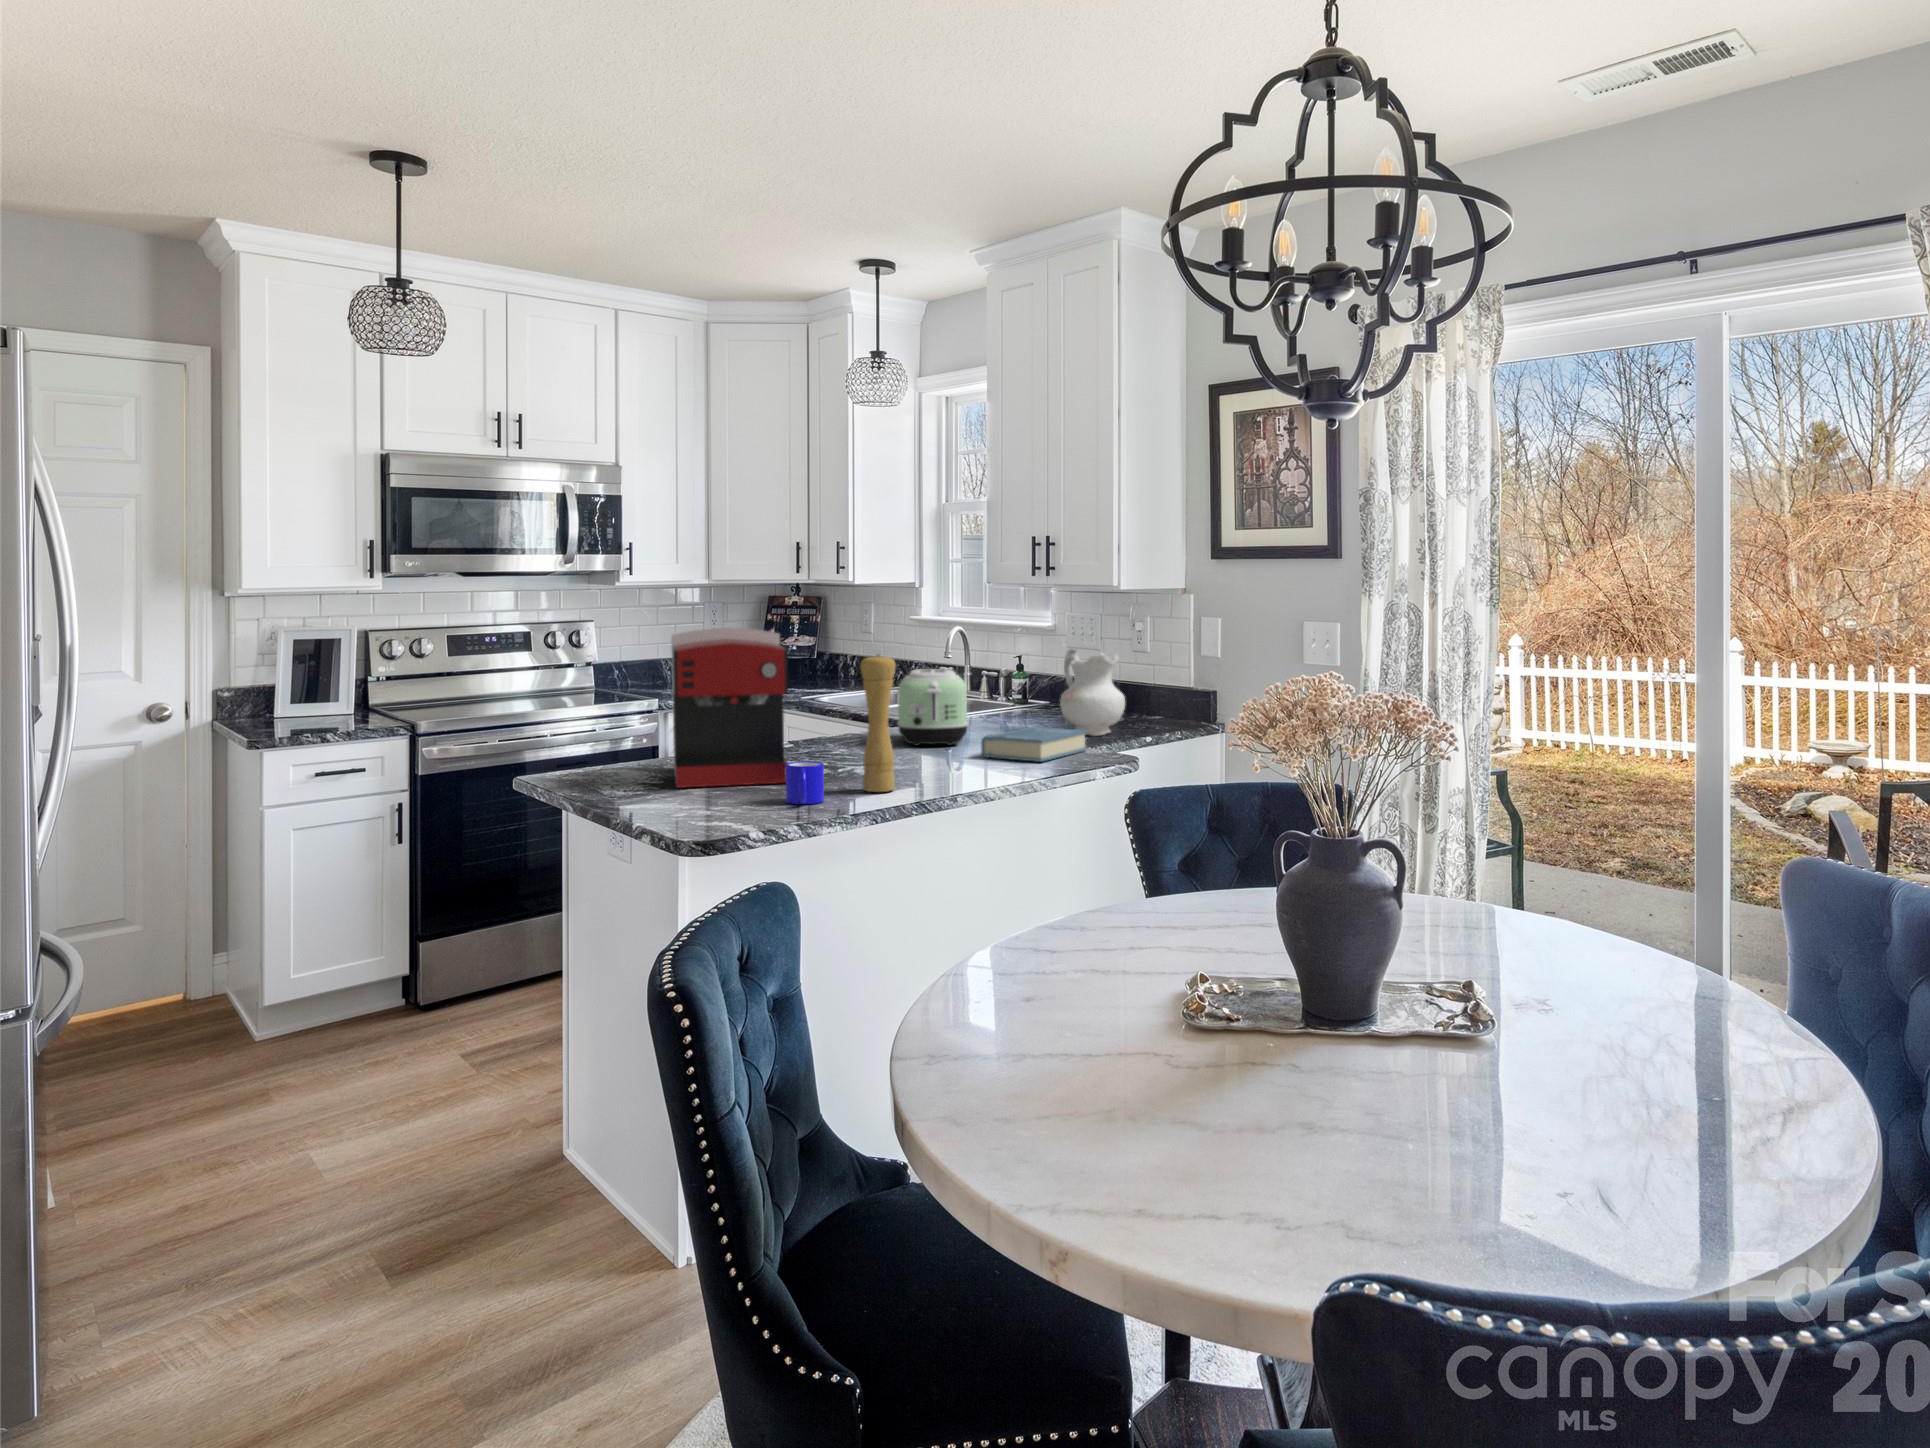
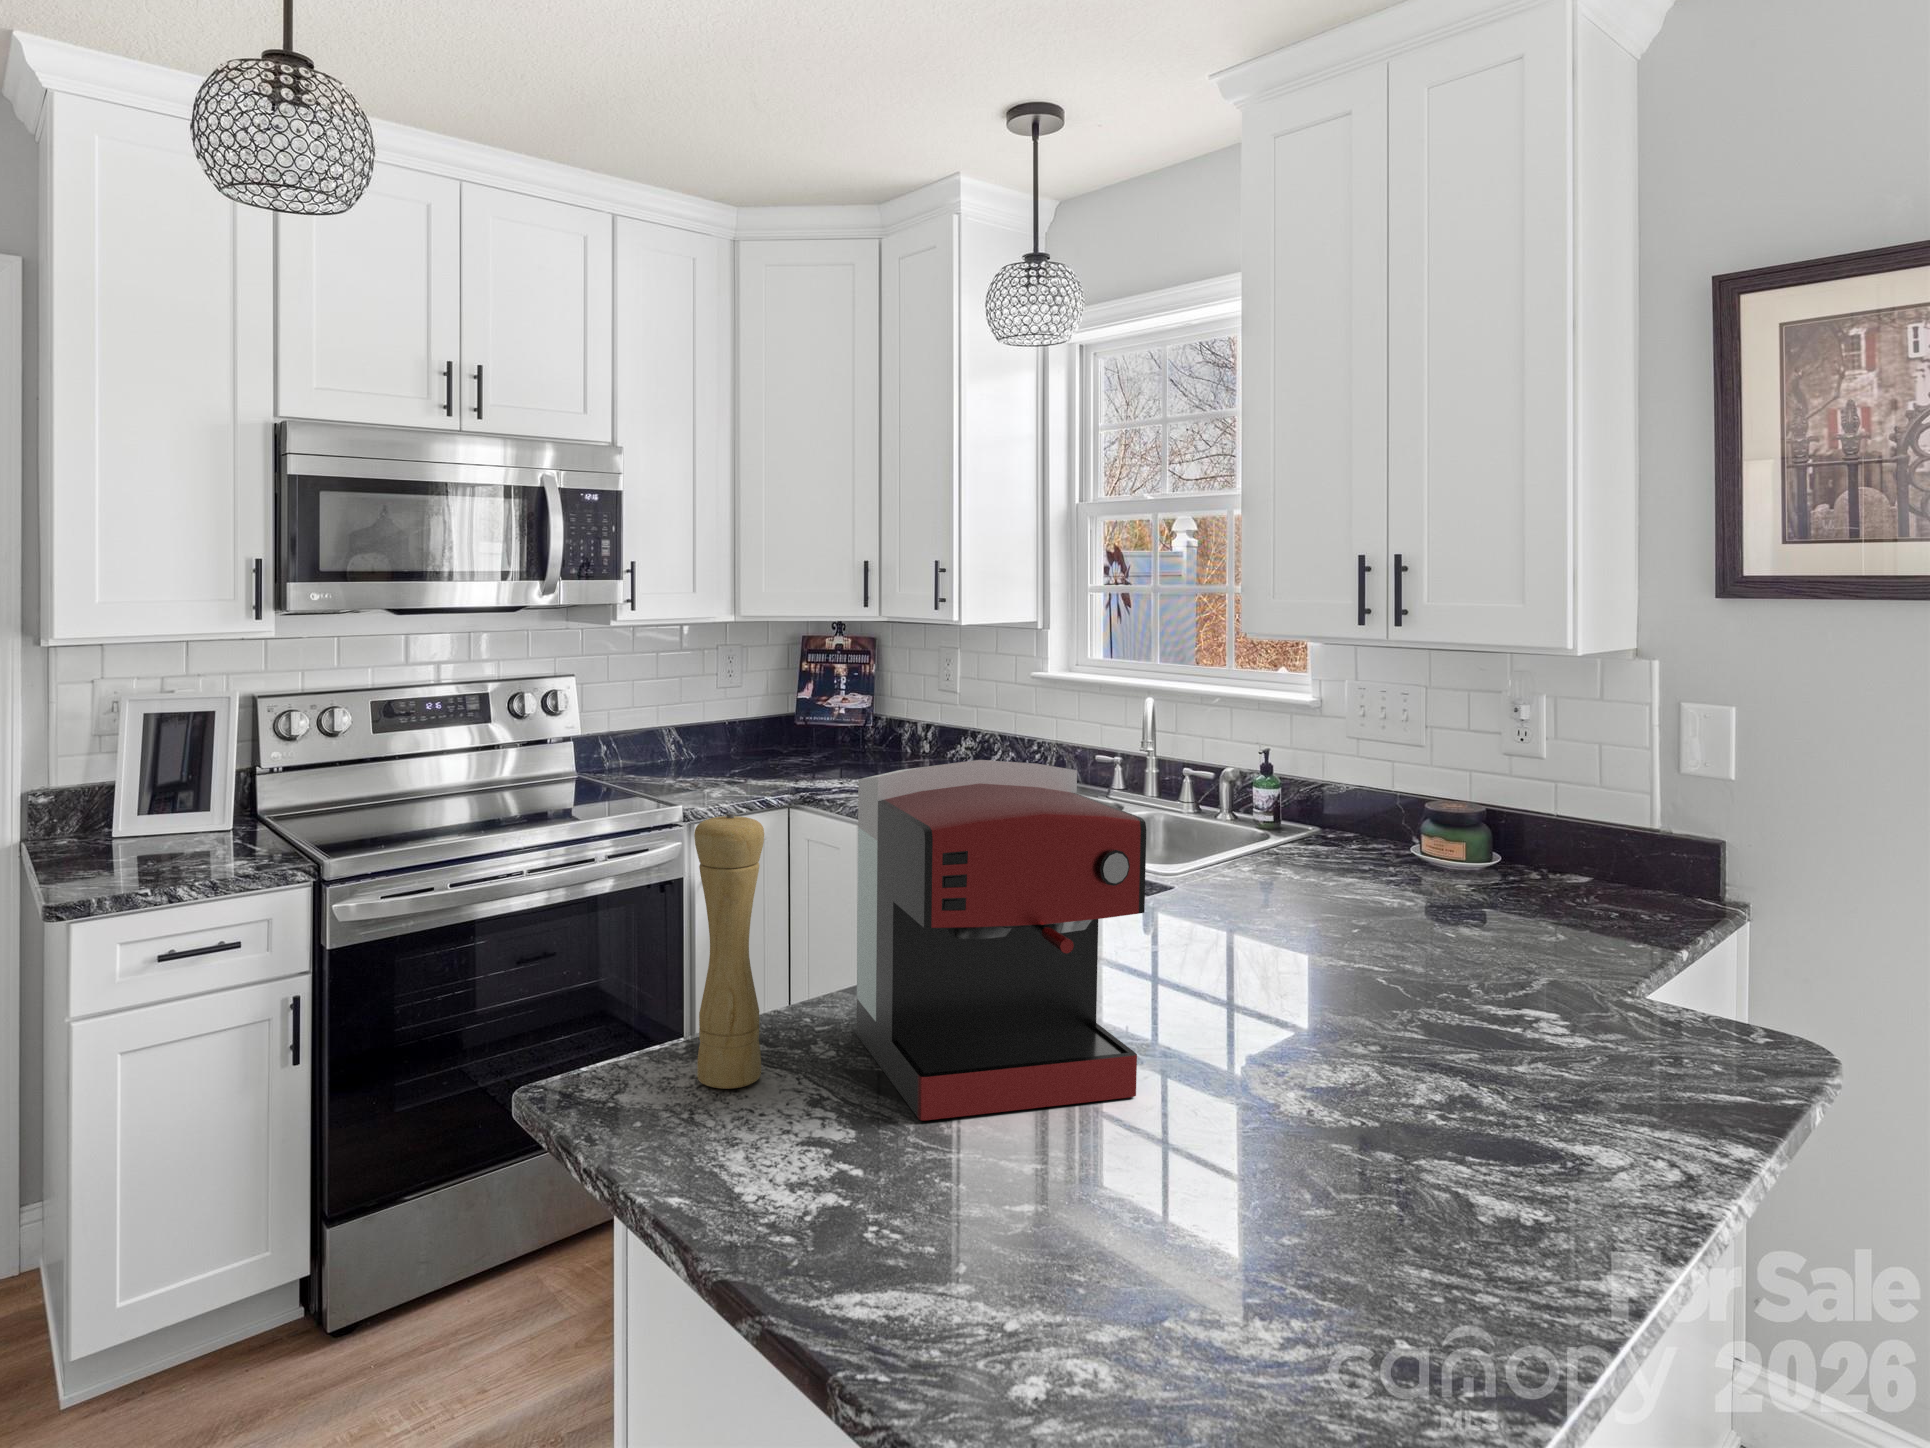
ceramic pitcher: present [1060,649,1125,736] -> none [1409,756,1534,911]
pepper mill: present [860,654,895,792] -> present [694,813,764,1089]
toaster: present [897,669,968,746] -> none [1166,797,1311,944]
hardback book: present [981,727,1087,762] -> none [1395,910,1551,1009]
mug: present [786,761,824,804] -> none [1214,1094,1305,1216]

